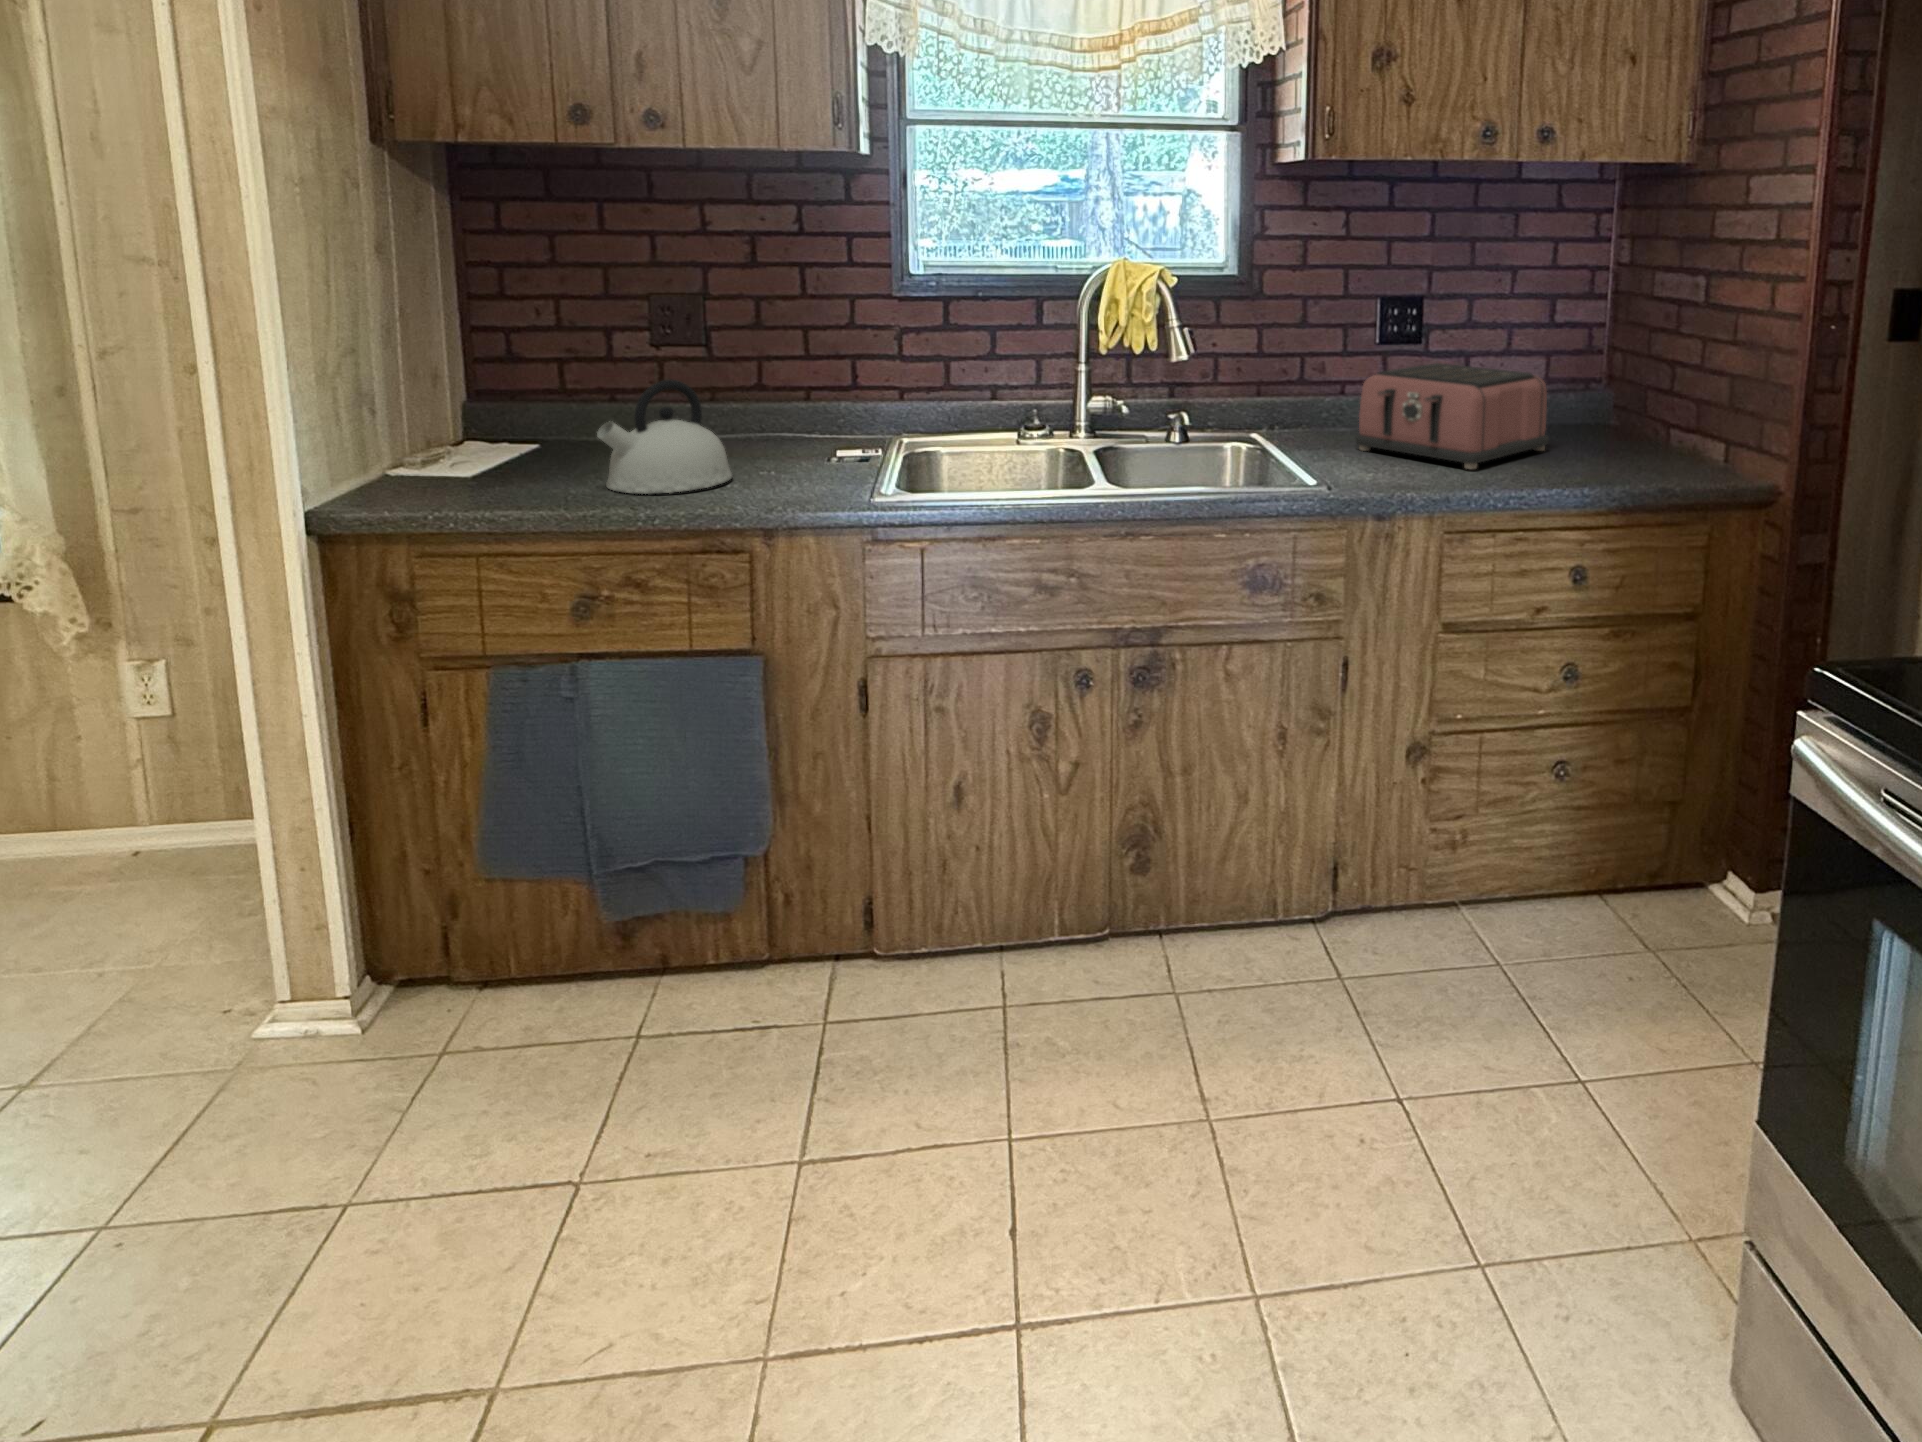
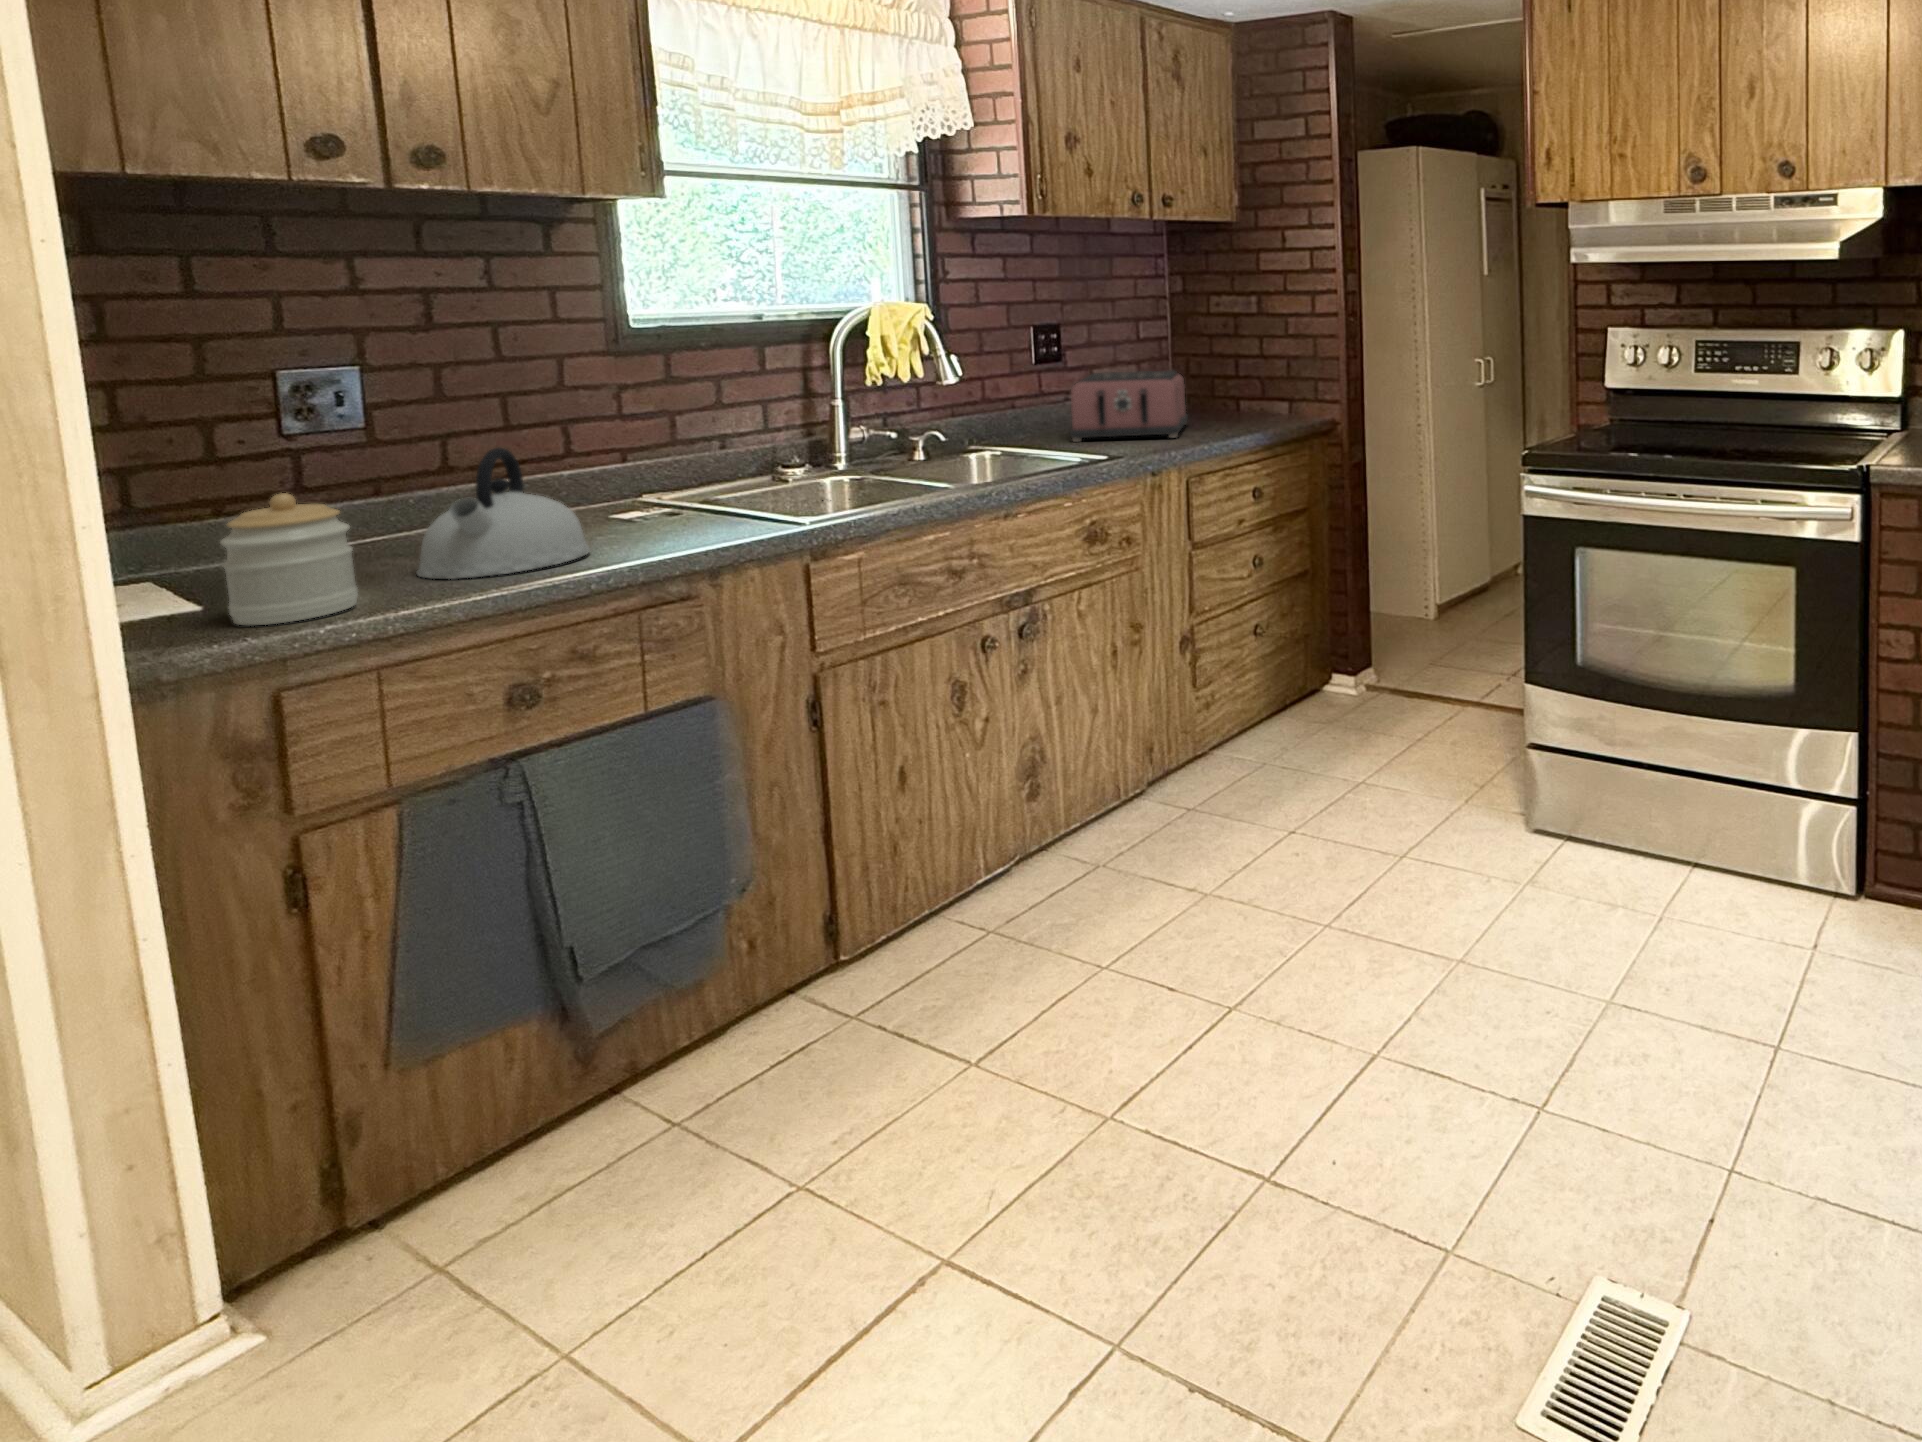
jar: none [436,399,523,502] -> present [220,493,358,625]

